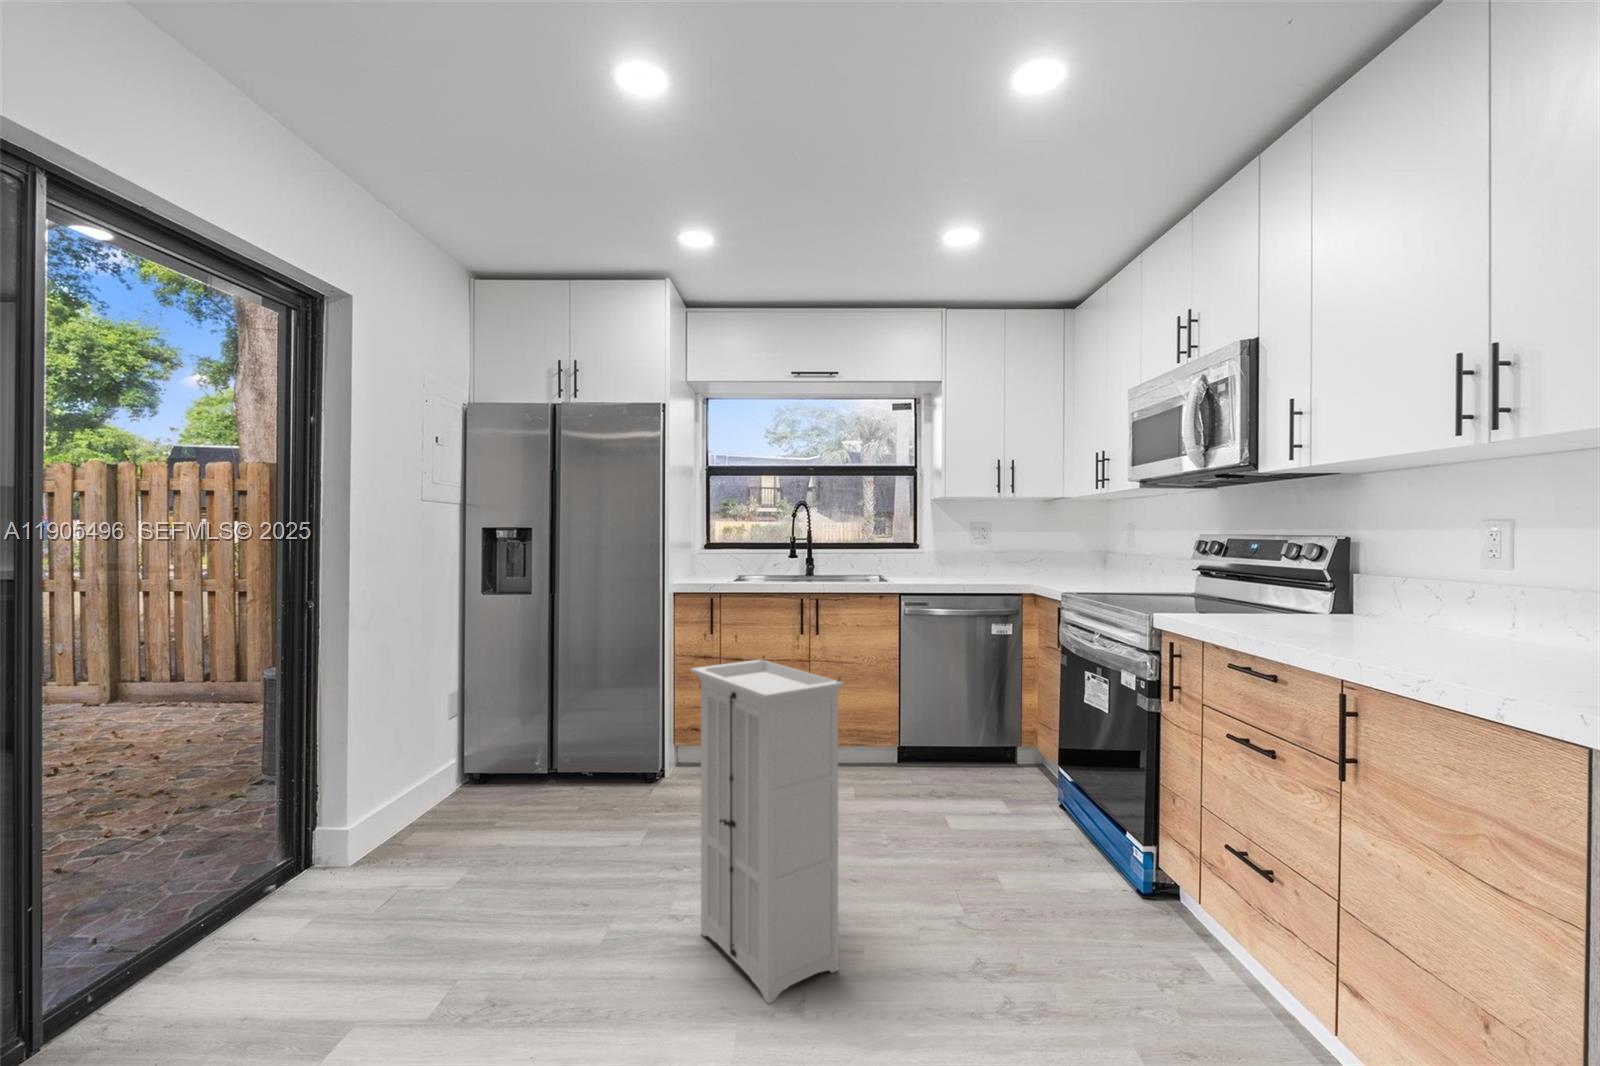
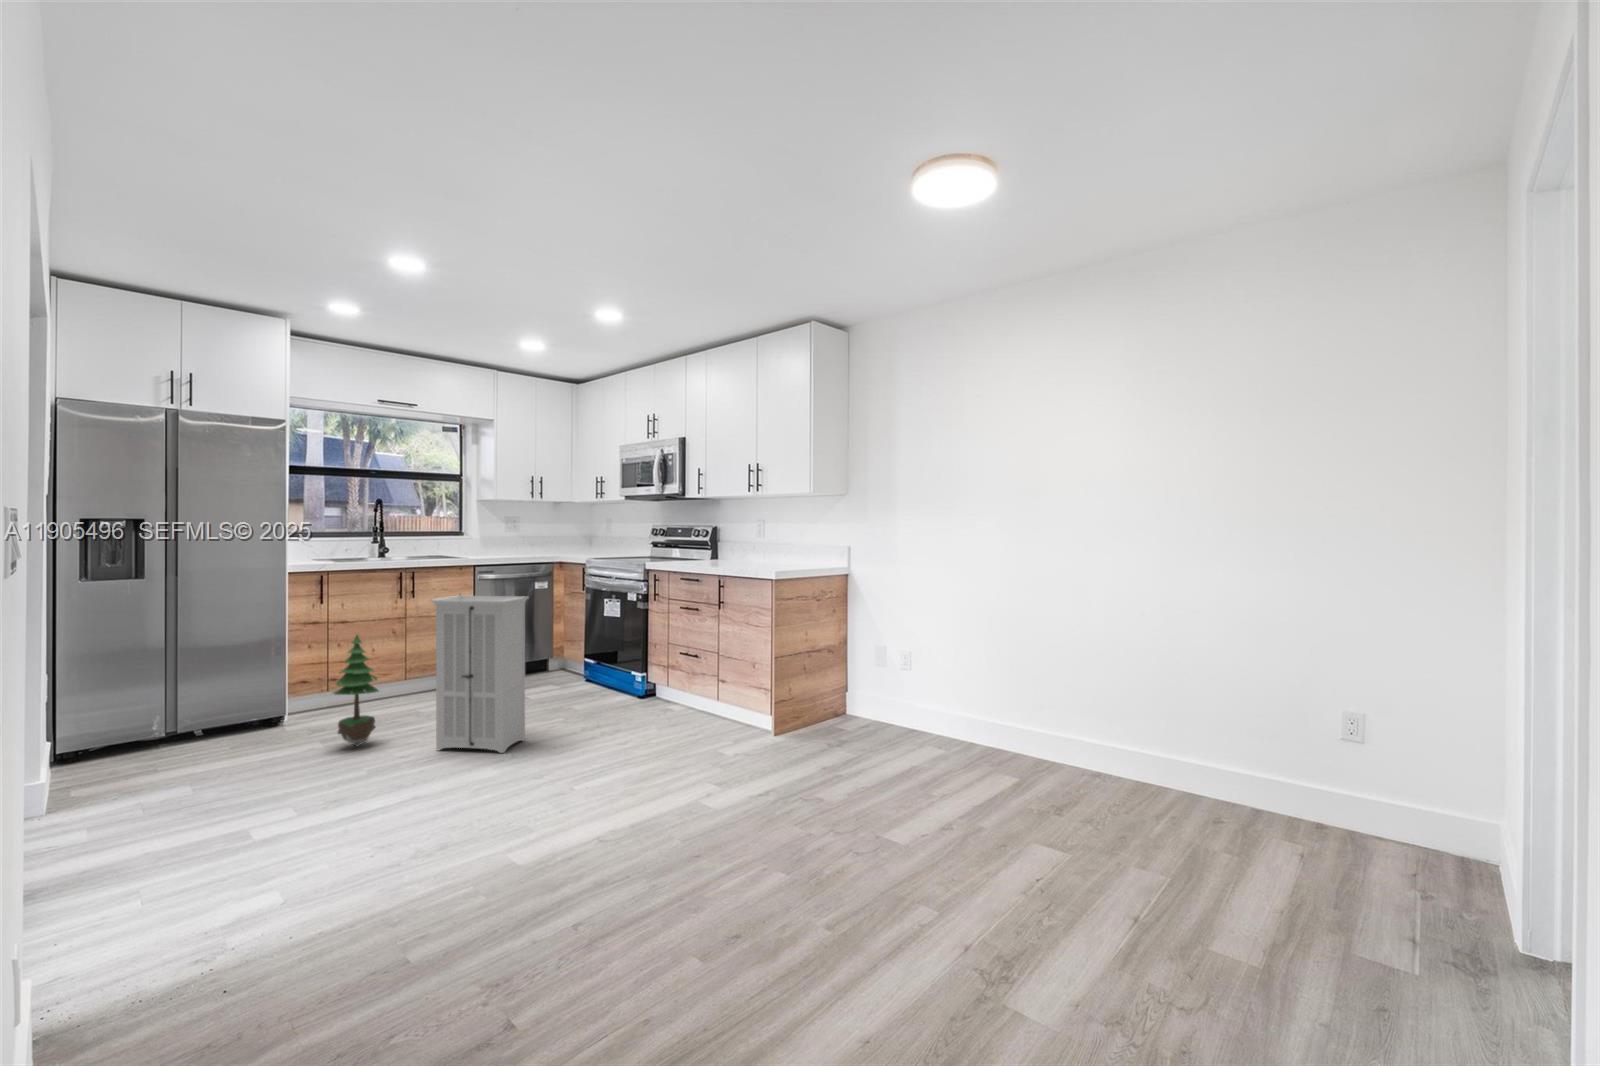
potted tree: none [609,700,673,871] -> present [334,635,379,746]

